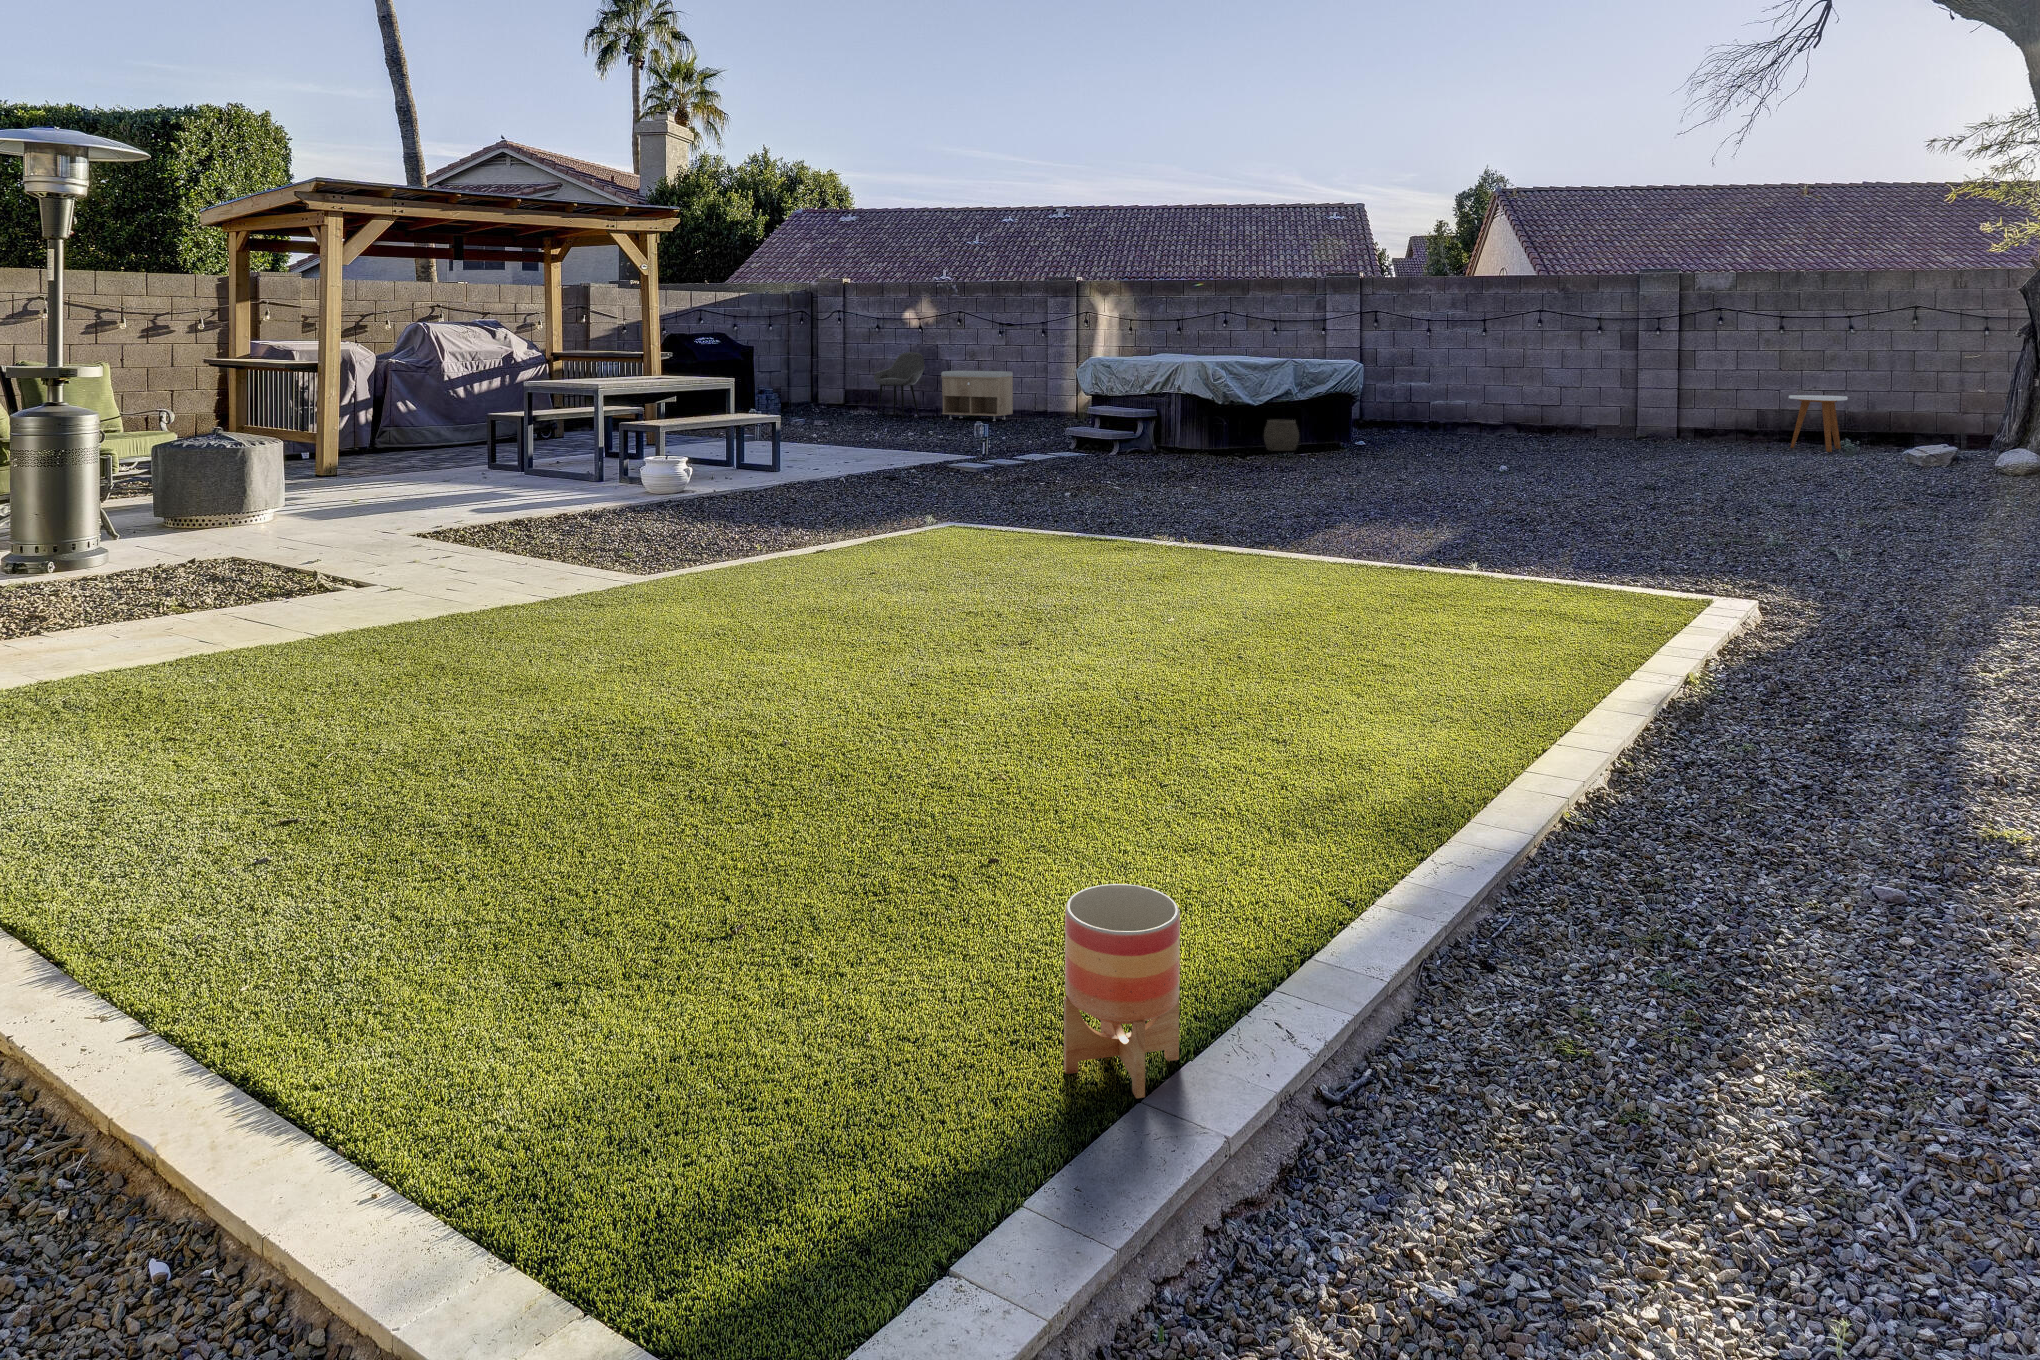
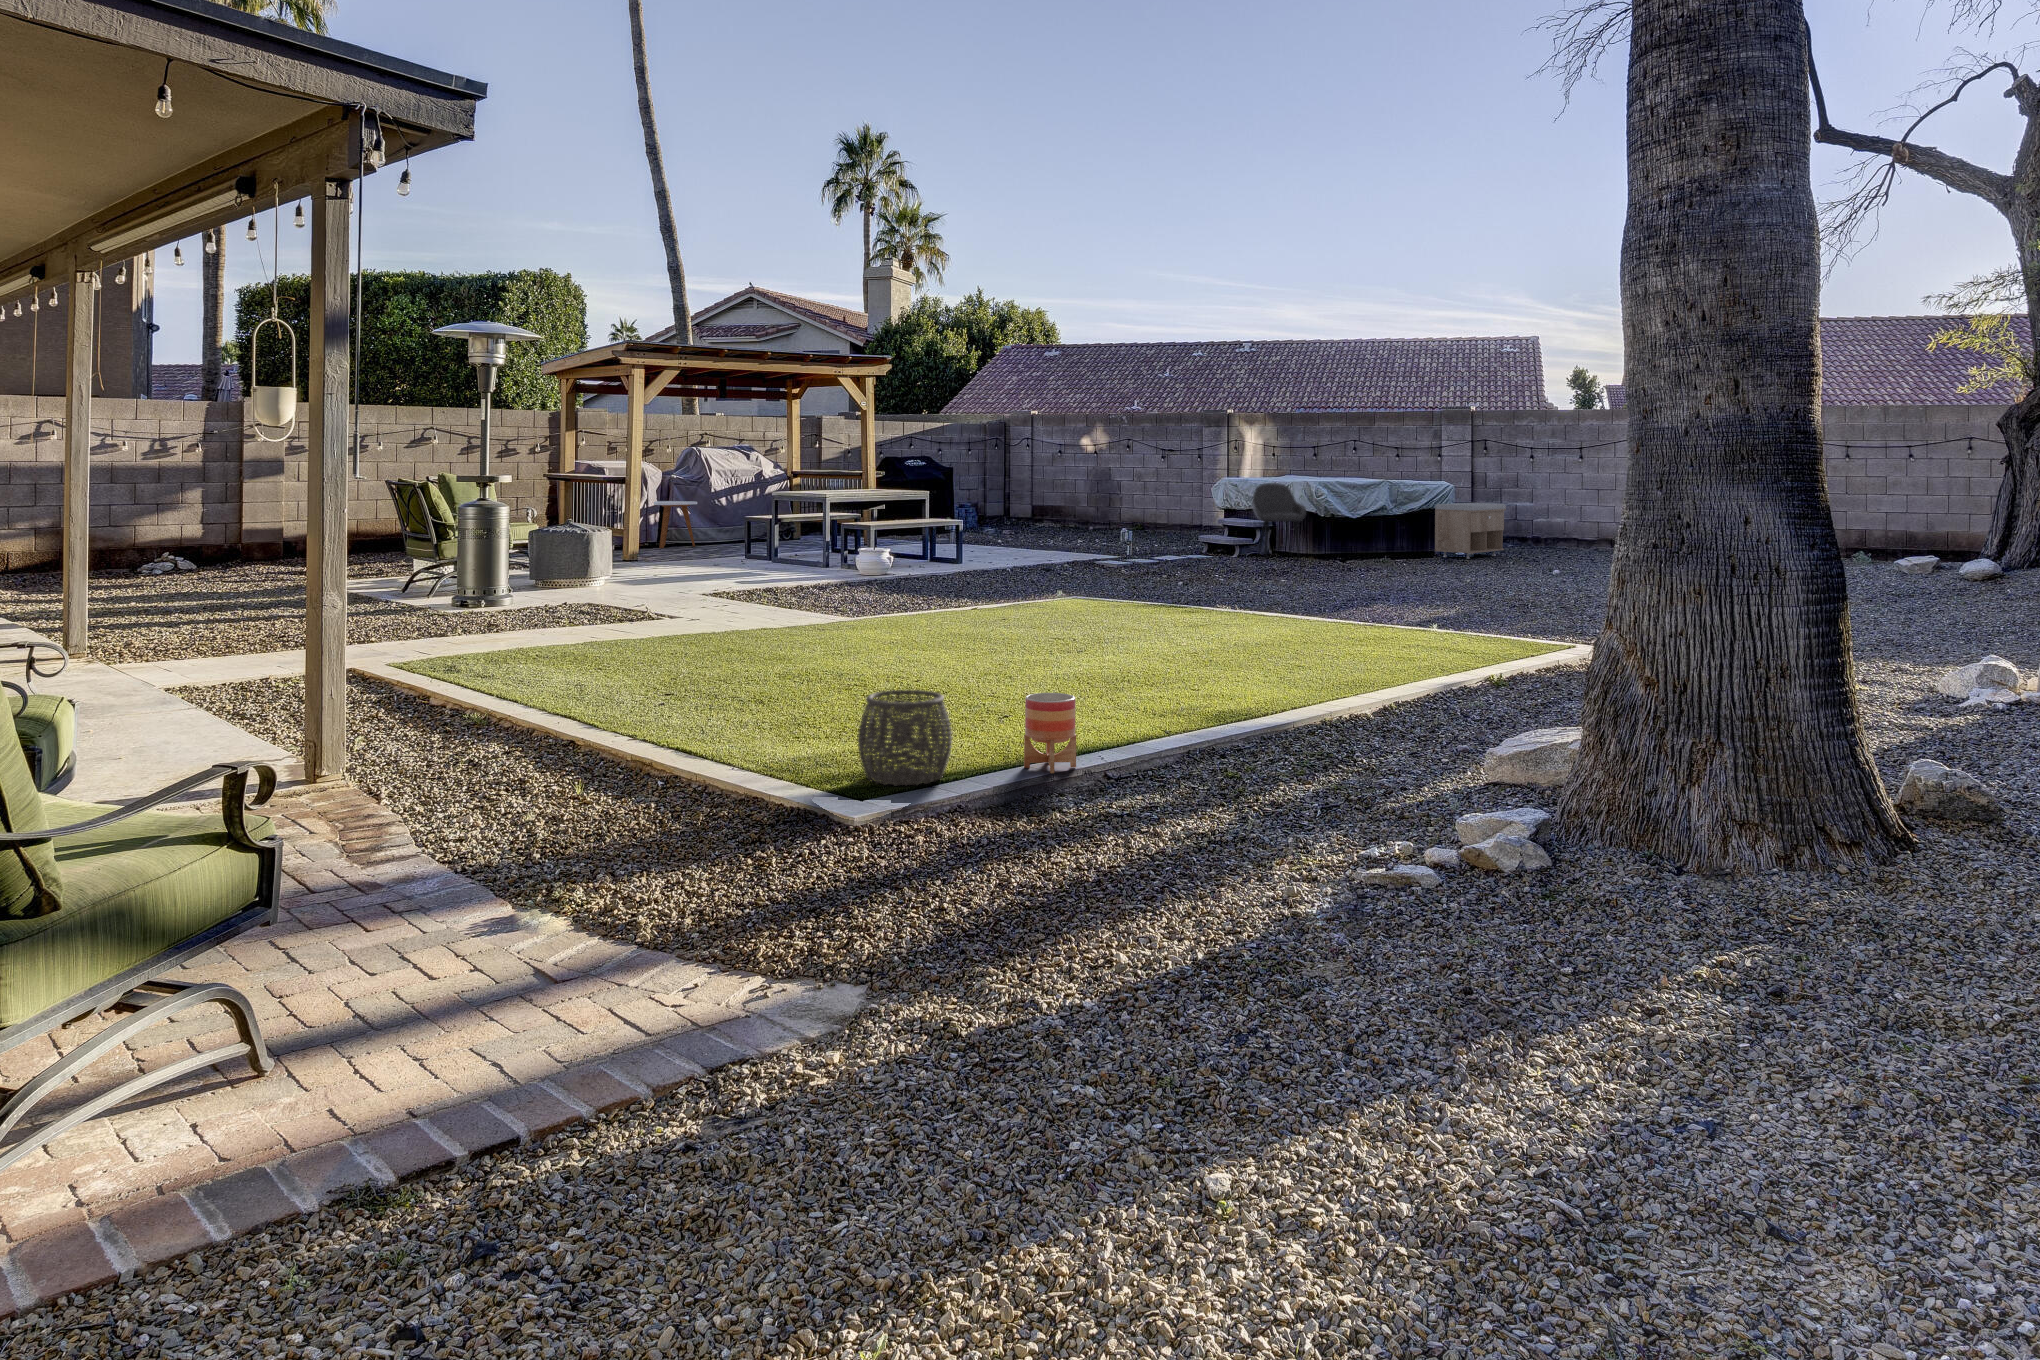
armchair: present [874,352,924,418] -> present [1252,483,1306,557]
storage bench: present [941,371,1013,421] -> present [1435,503,1506,559]
side table: present [1789,395,1848,452] -> present [654,501,697,548]
woven basket: present [1264,420,1299,451] -> present [858,690,952,786]

